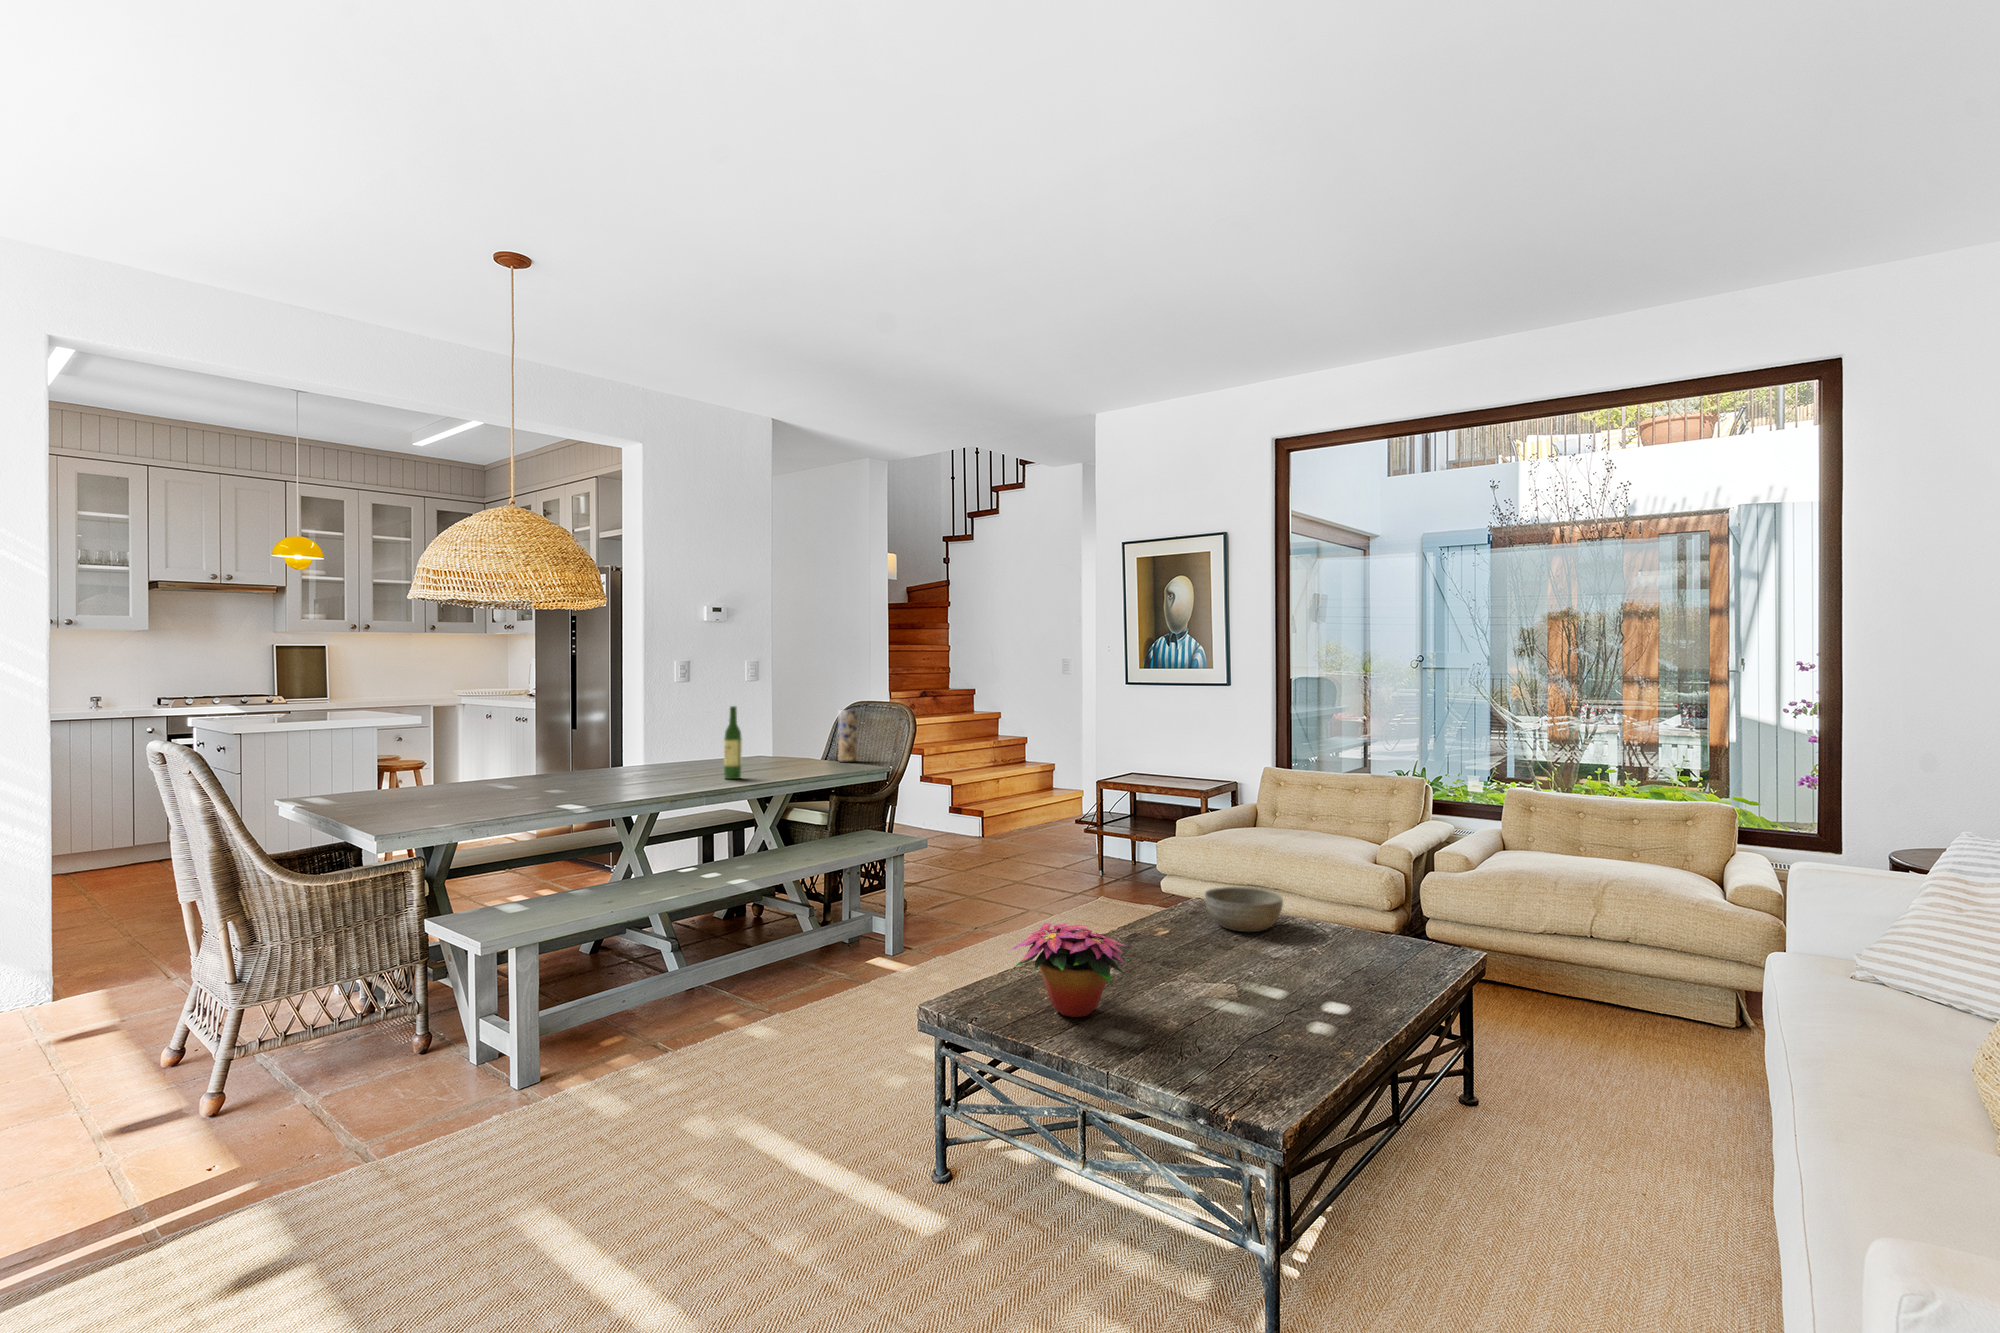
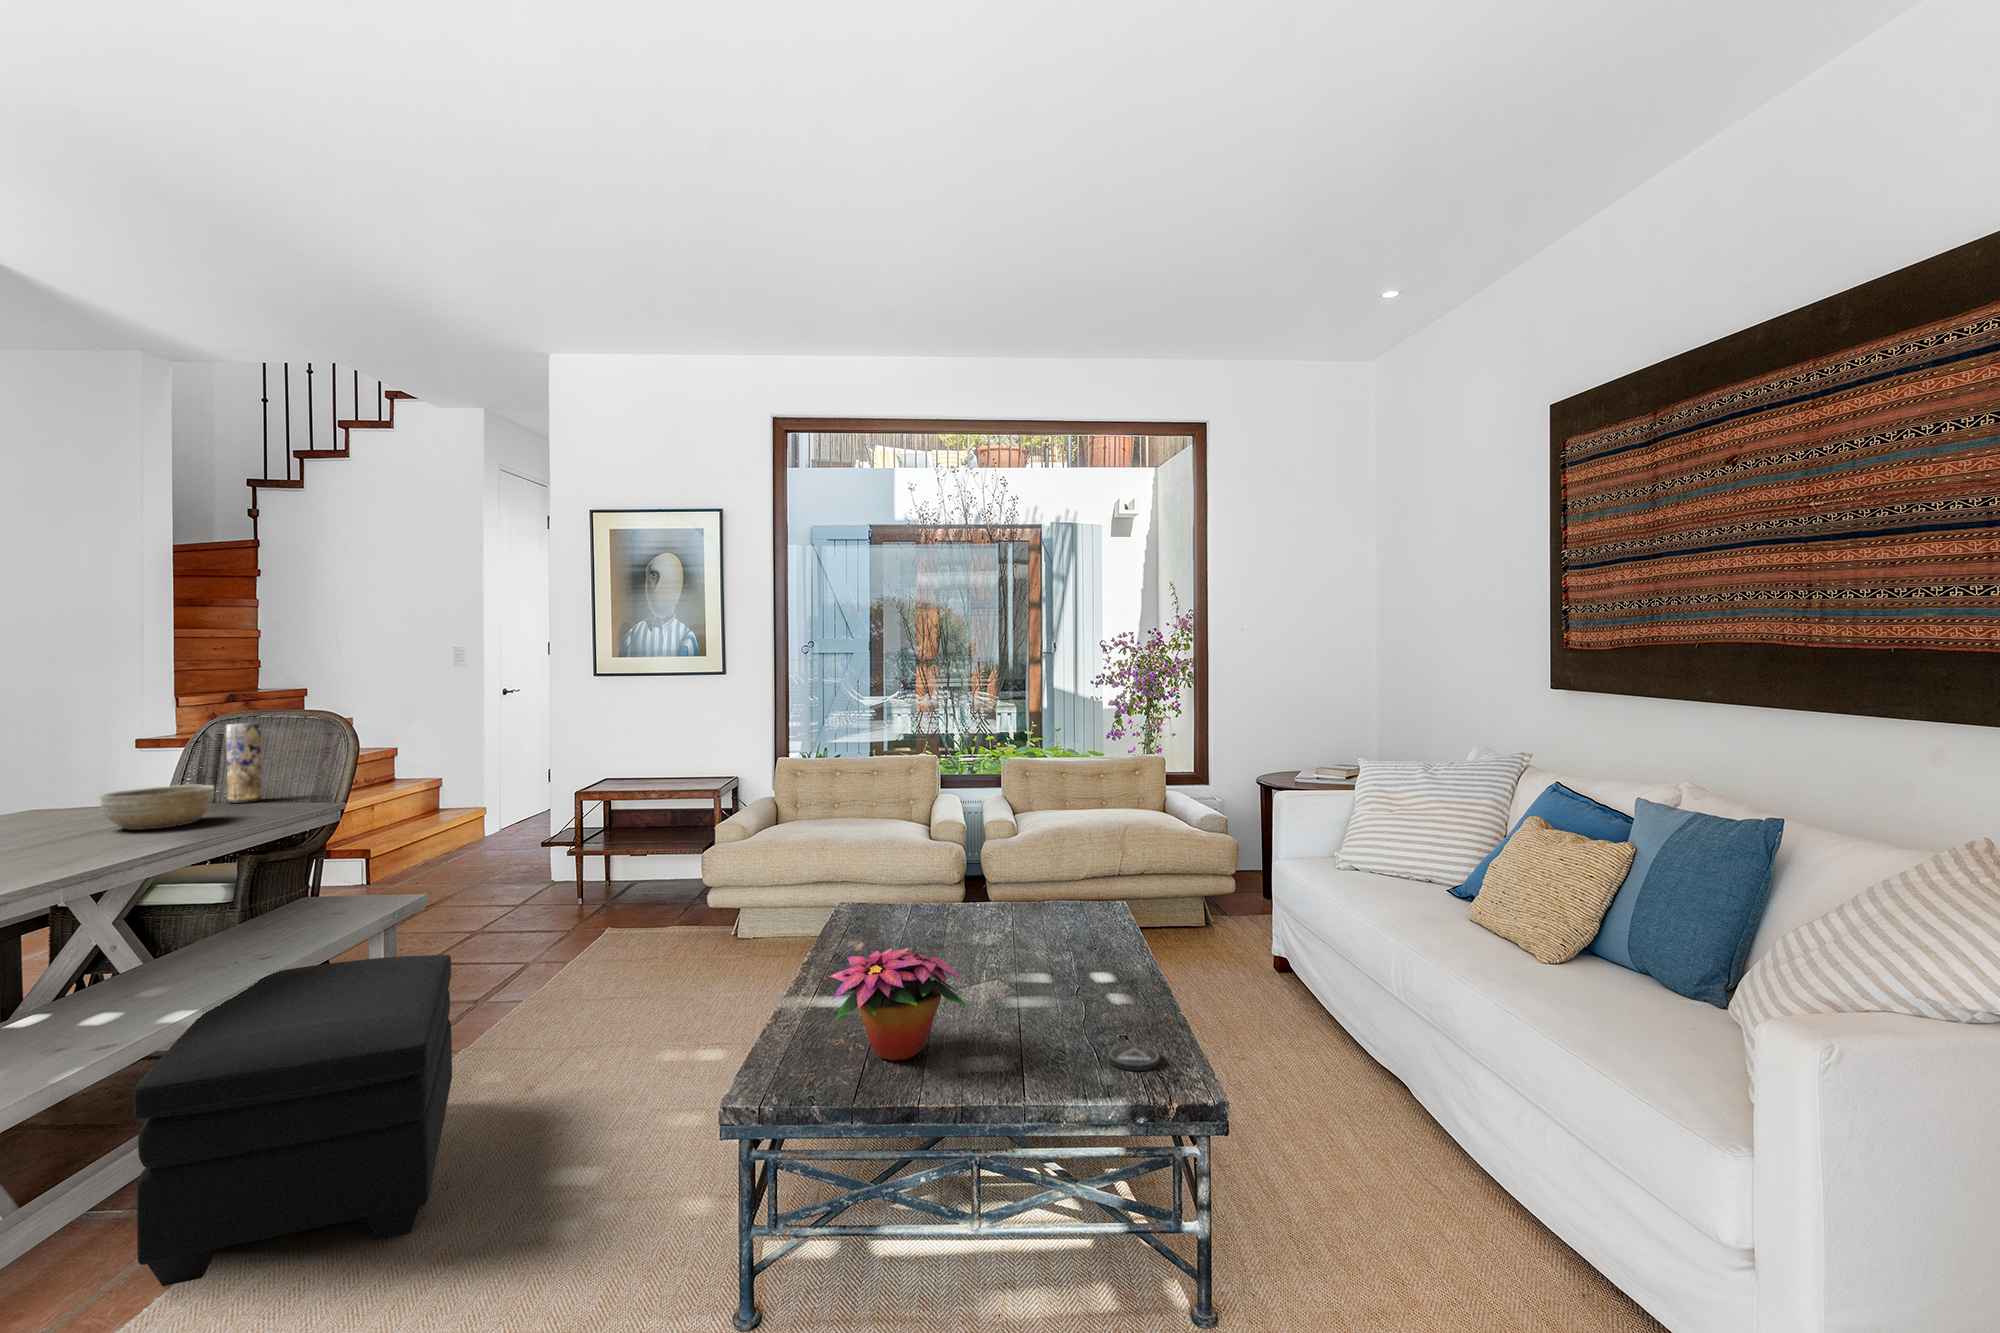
wine bottle: present [724,706,742,779] -> none [48,726,88,851]
ottoman: none [699,871,910,1053] -> present [134,955,452,1286]
bowl: present [1205,887,1283,932] -> present [100,785,214,830]
coaster: none [1226,1058,1277,1085] -> present [1108,1044,1160,1071]

